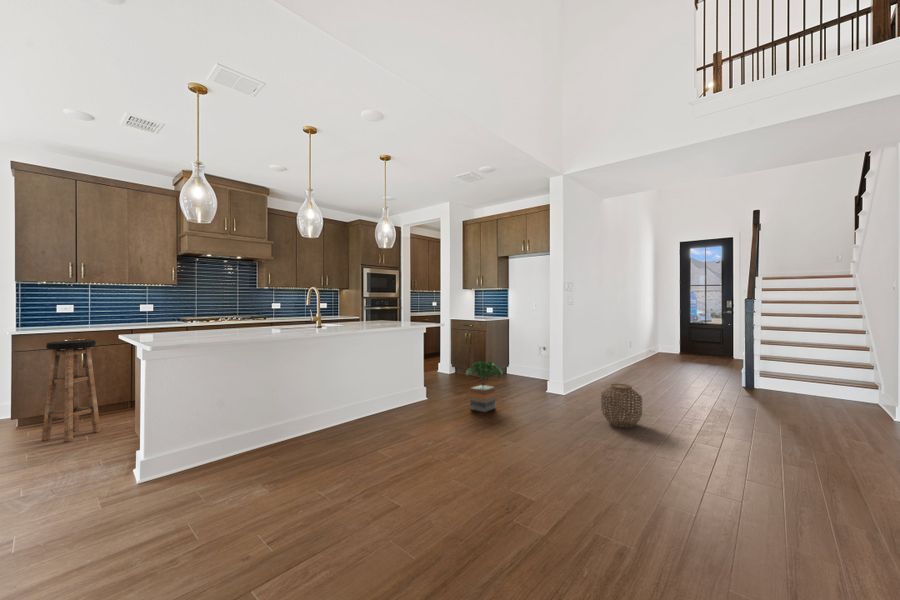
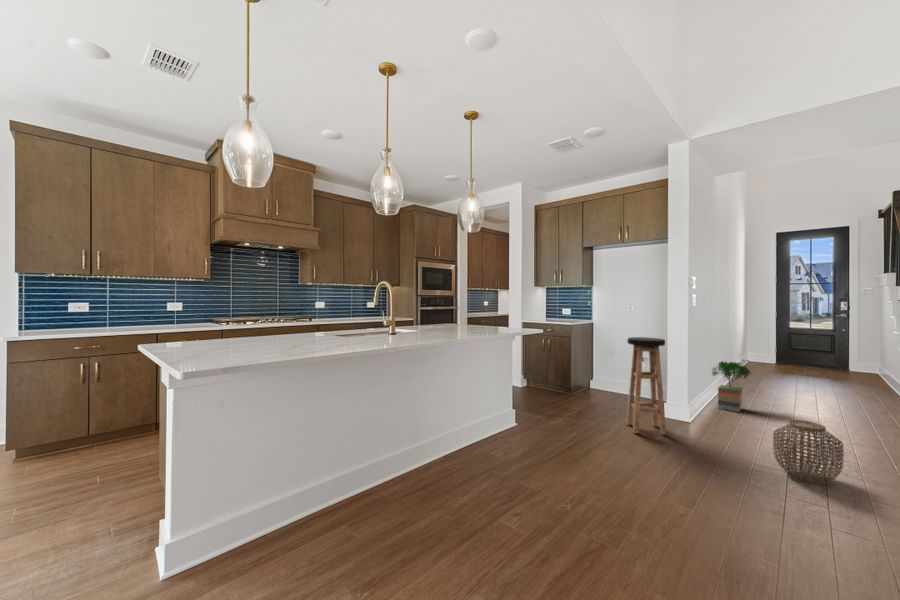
bar stool: present [42,340,101,442] -> present [626,337,666,435]
potted tree: present [466,361,502,412] -> present [712,361,751,412]

